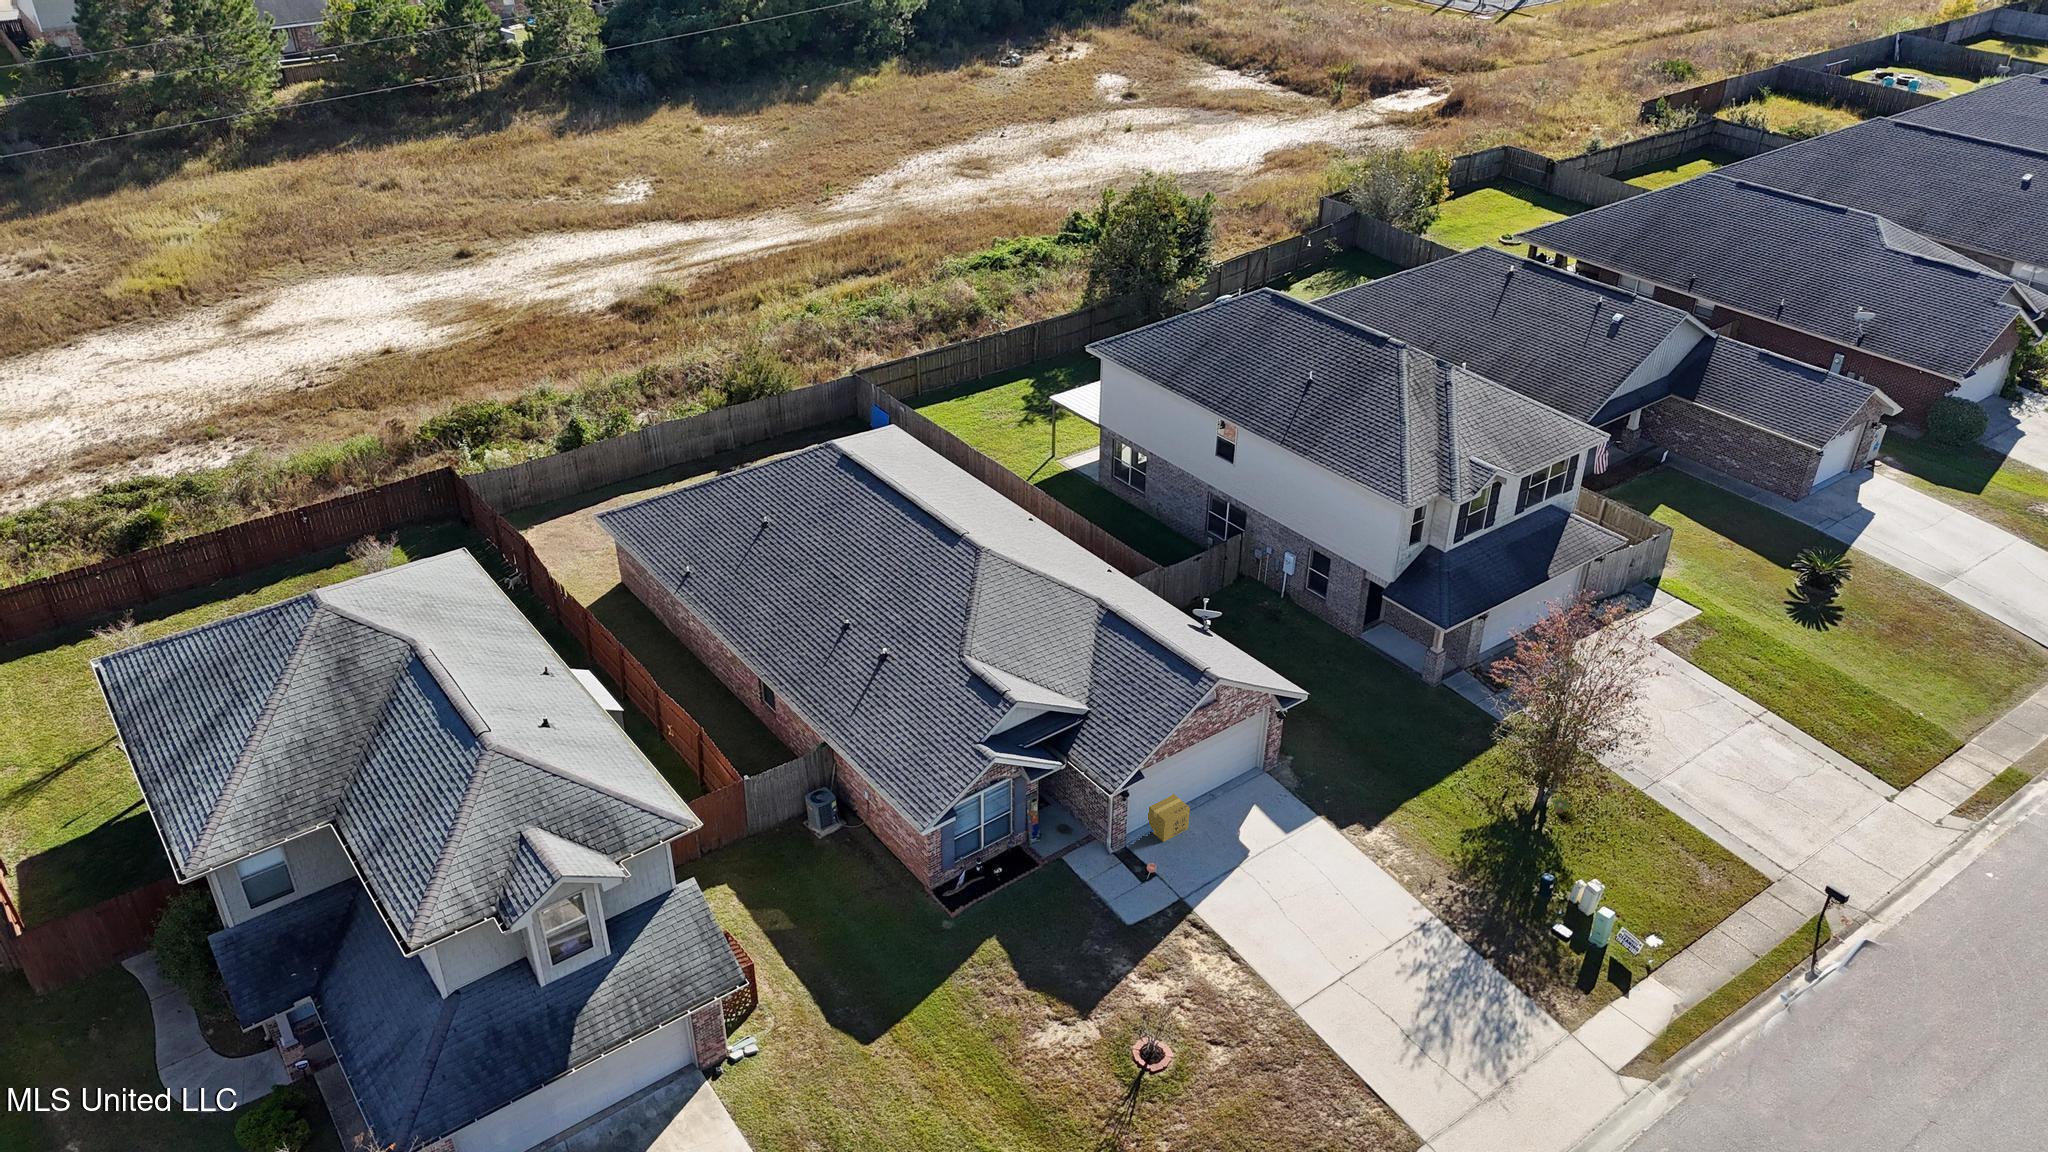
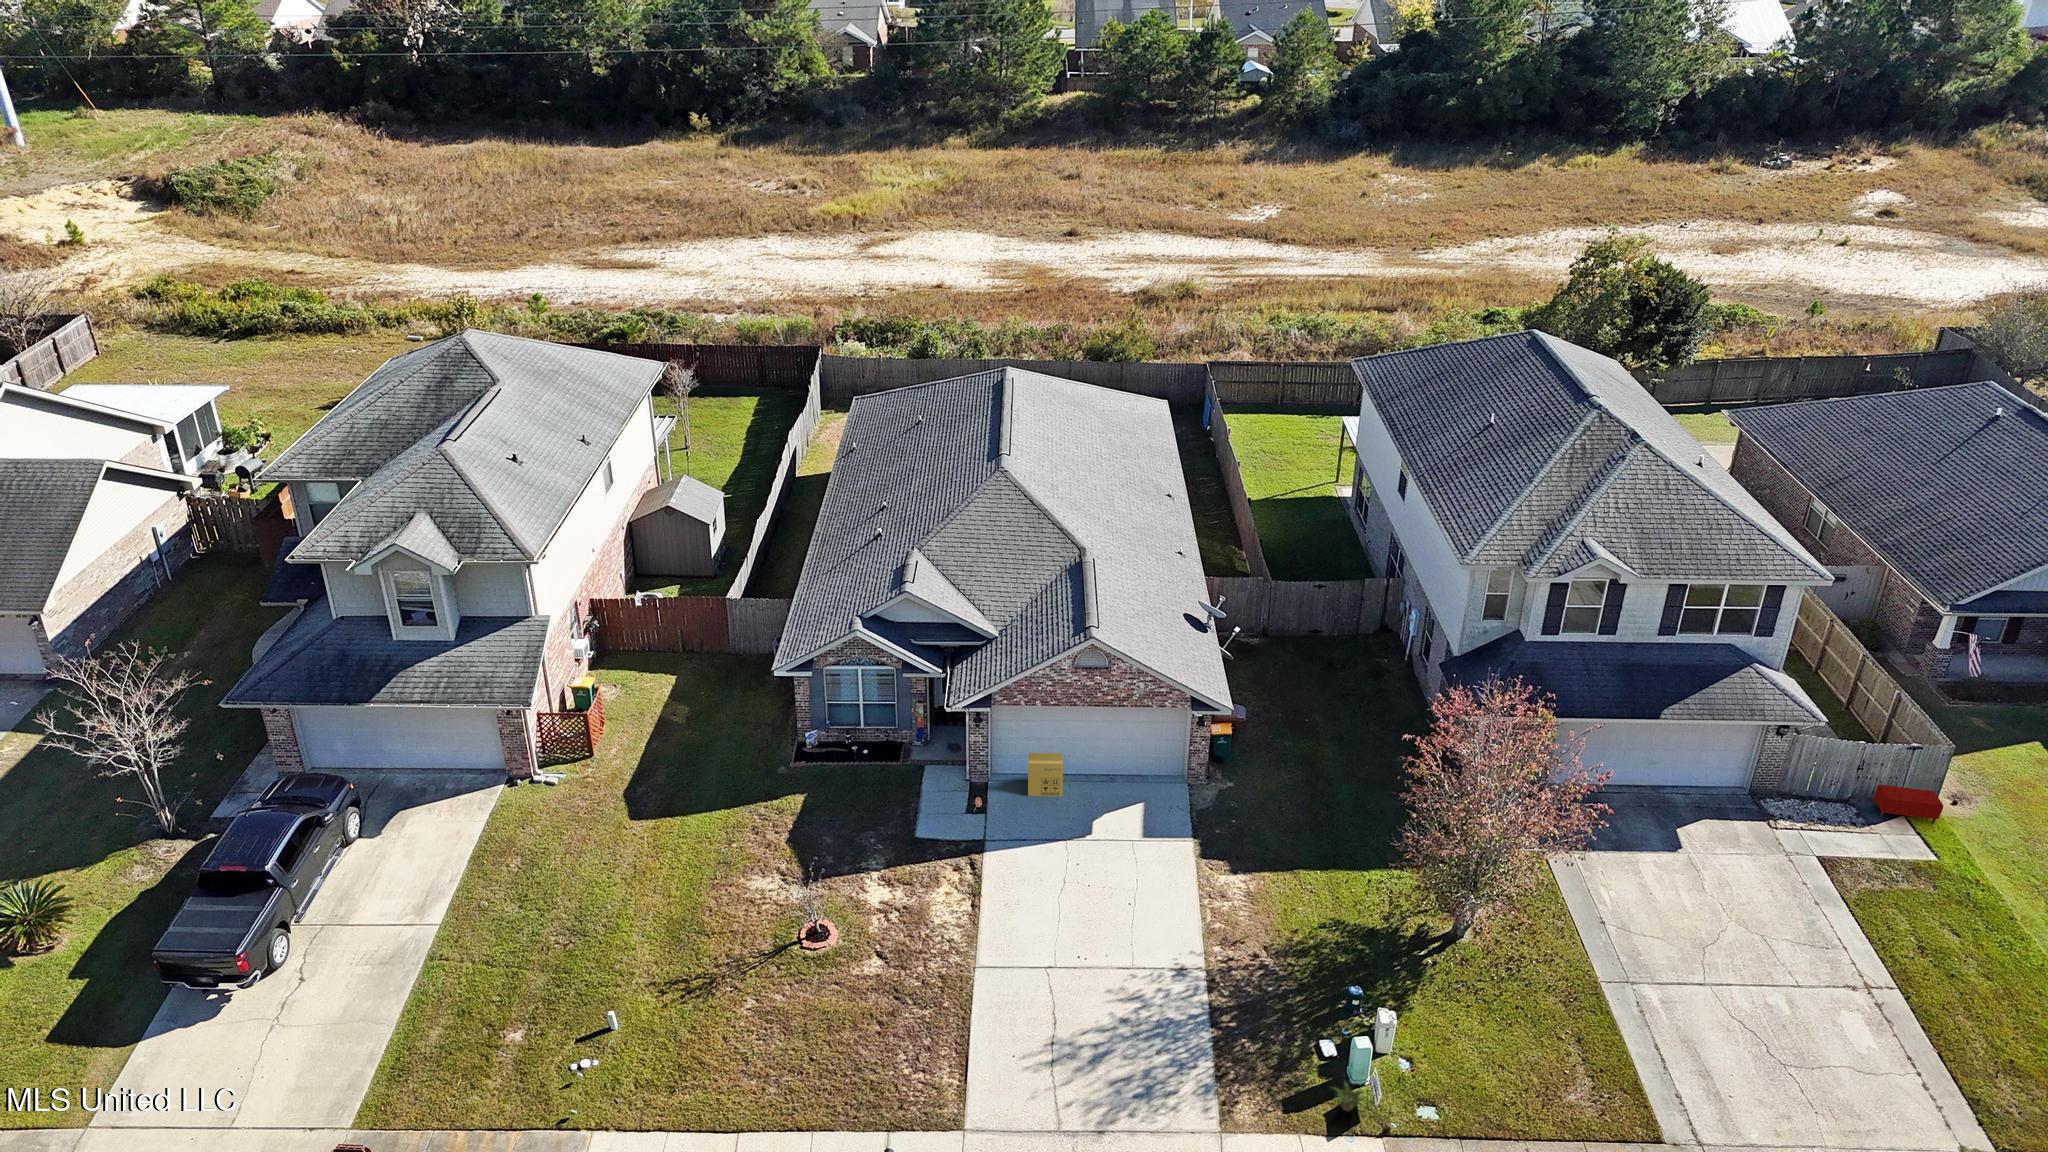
bench: none [1644,563,1688,594] -> present [1873,785,1943,824]
decorative plant: present [1551,795,1571,814] -> present [1333,1083,1364,1111]

